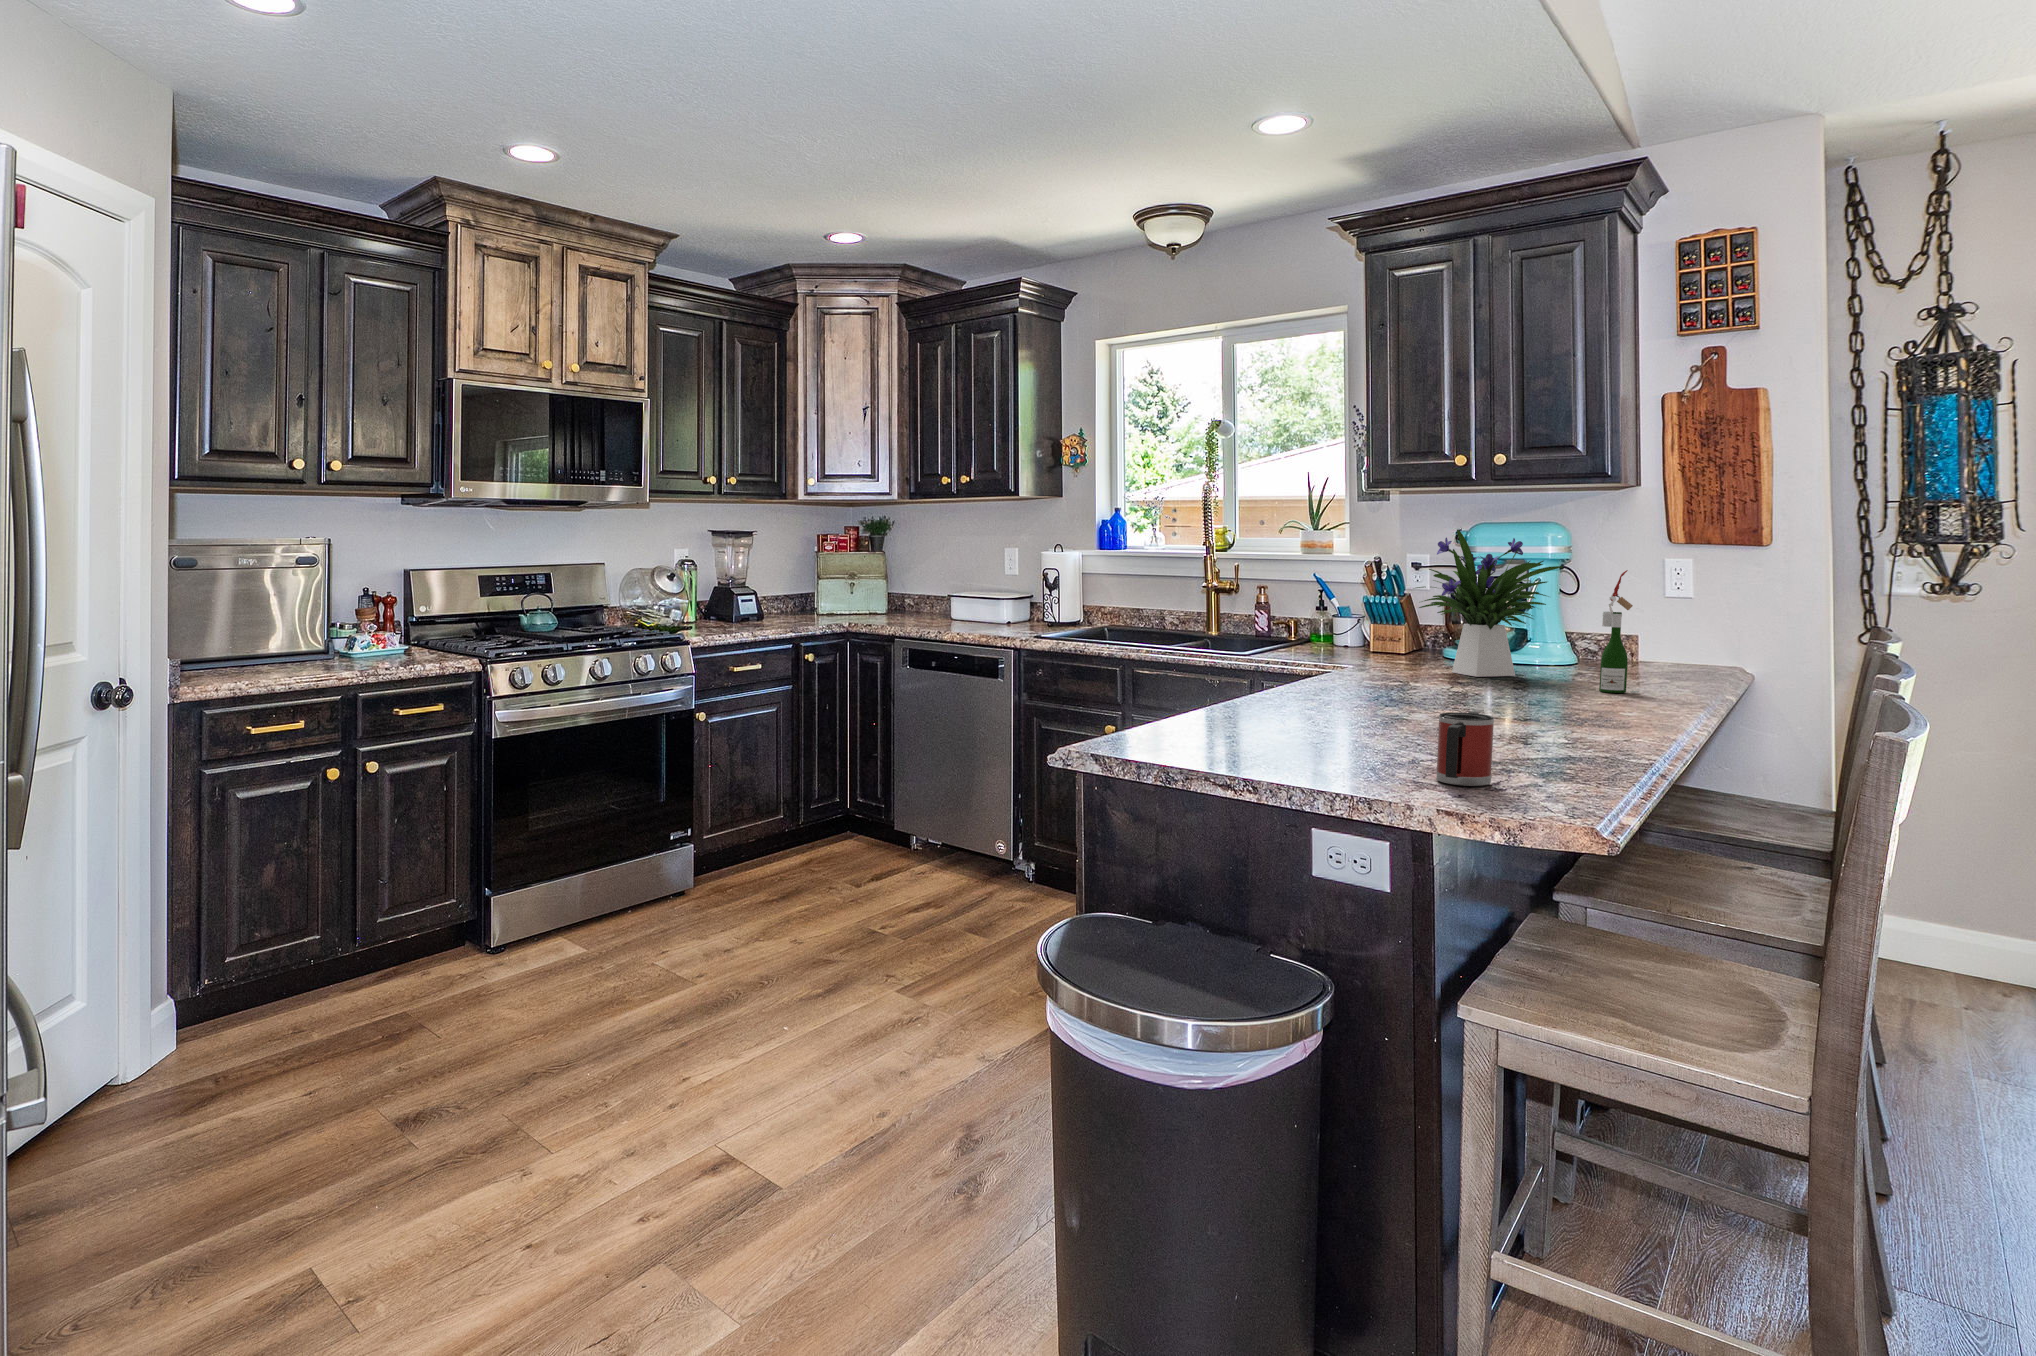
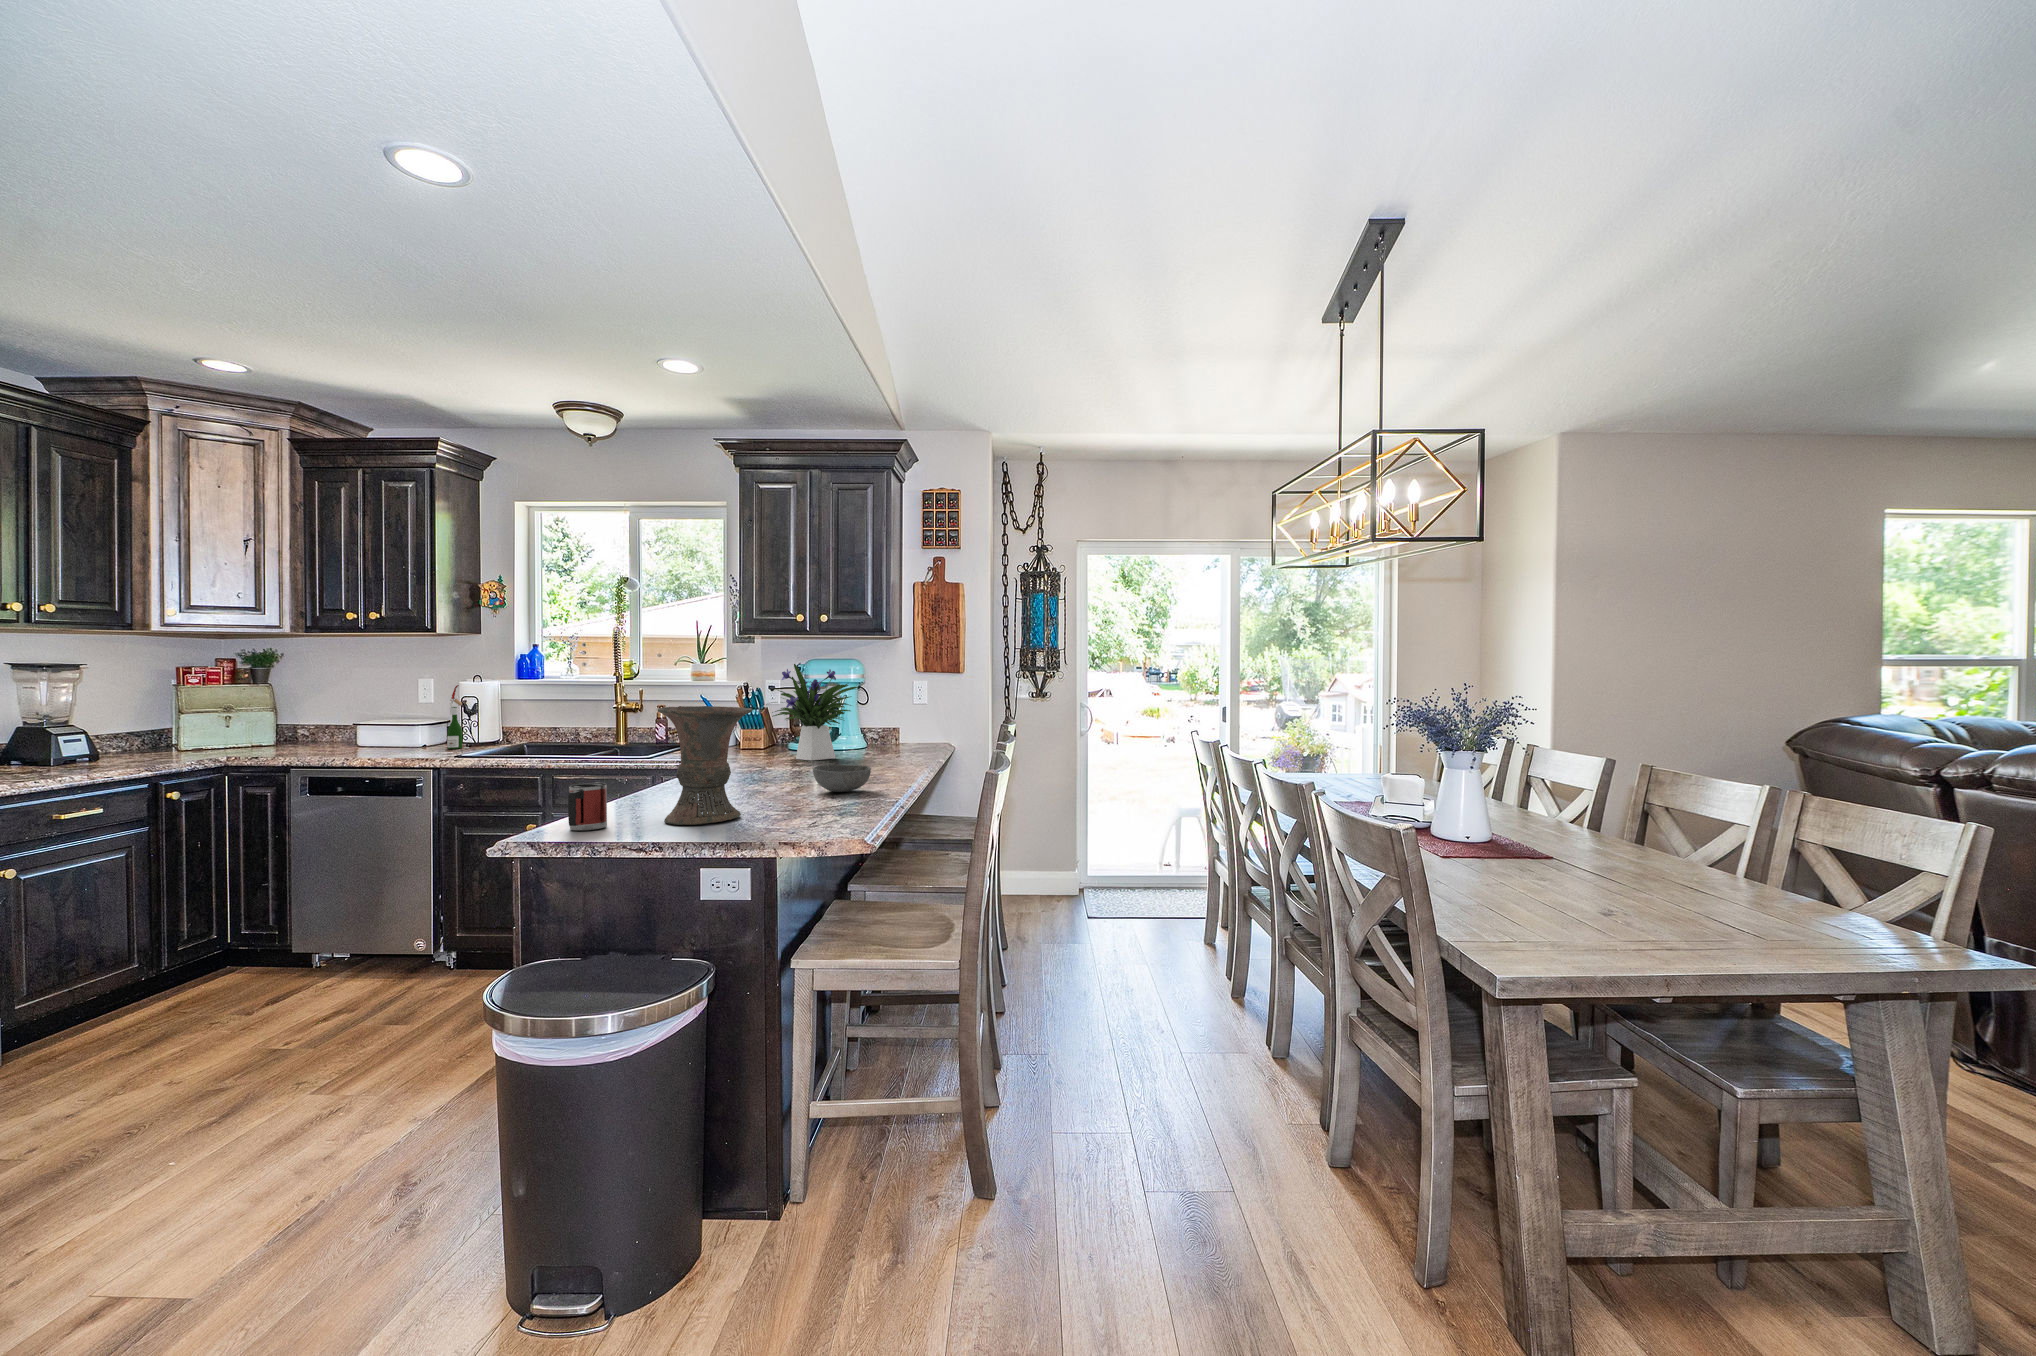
wine bottle: present [1599,570,1640,693] -> present [447,685,469,749]
vase: none [1261,588,1396,762] -> present [658,706,752,825]
bowl: none [1484,688,1583,733] -> present [813,765,871,792]
mug: present [1436,712,1494,786] -> present [568,782,607,831]

